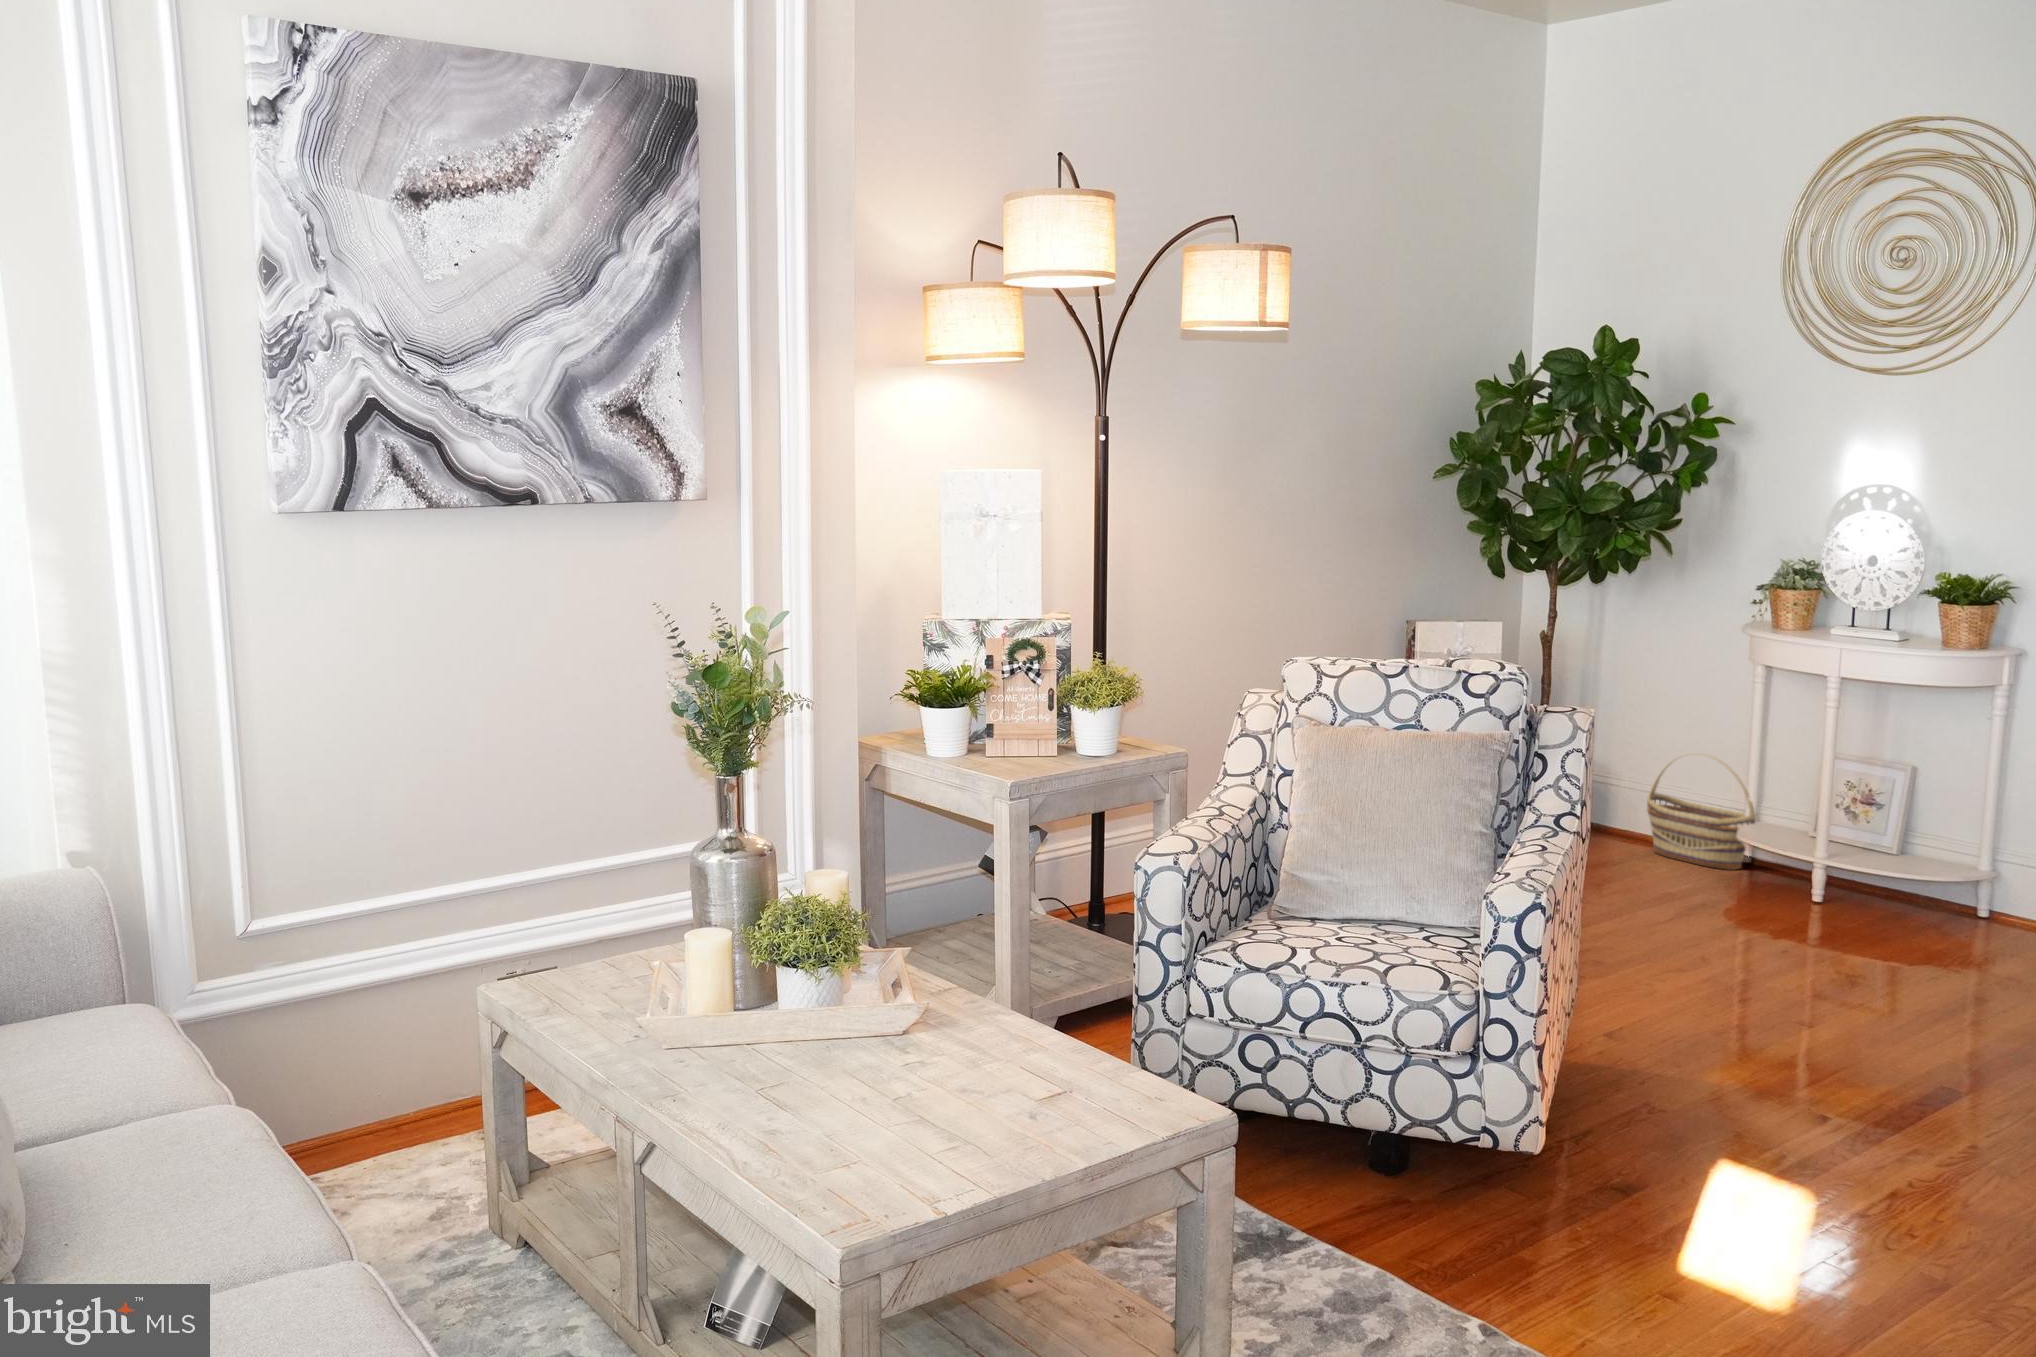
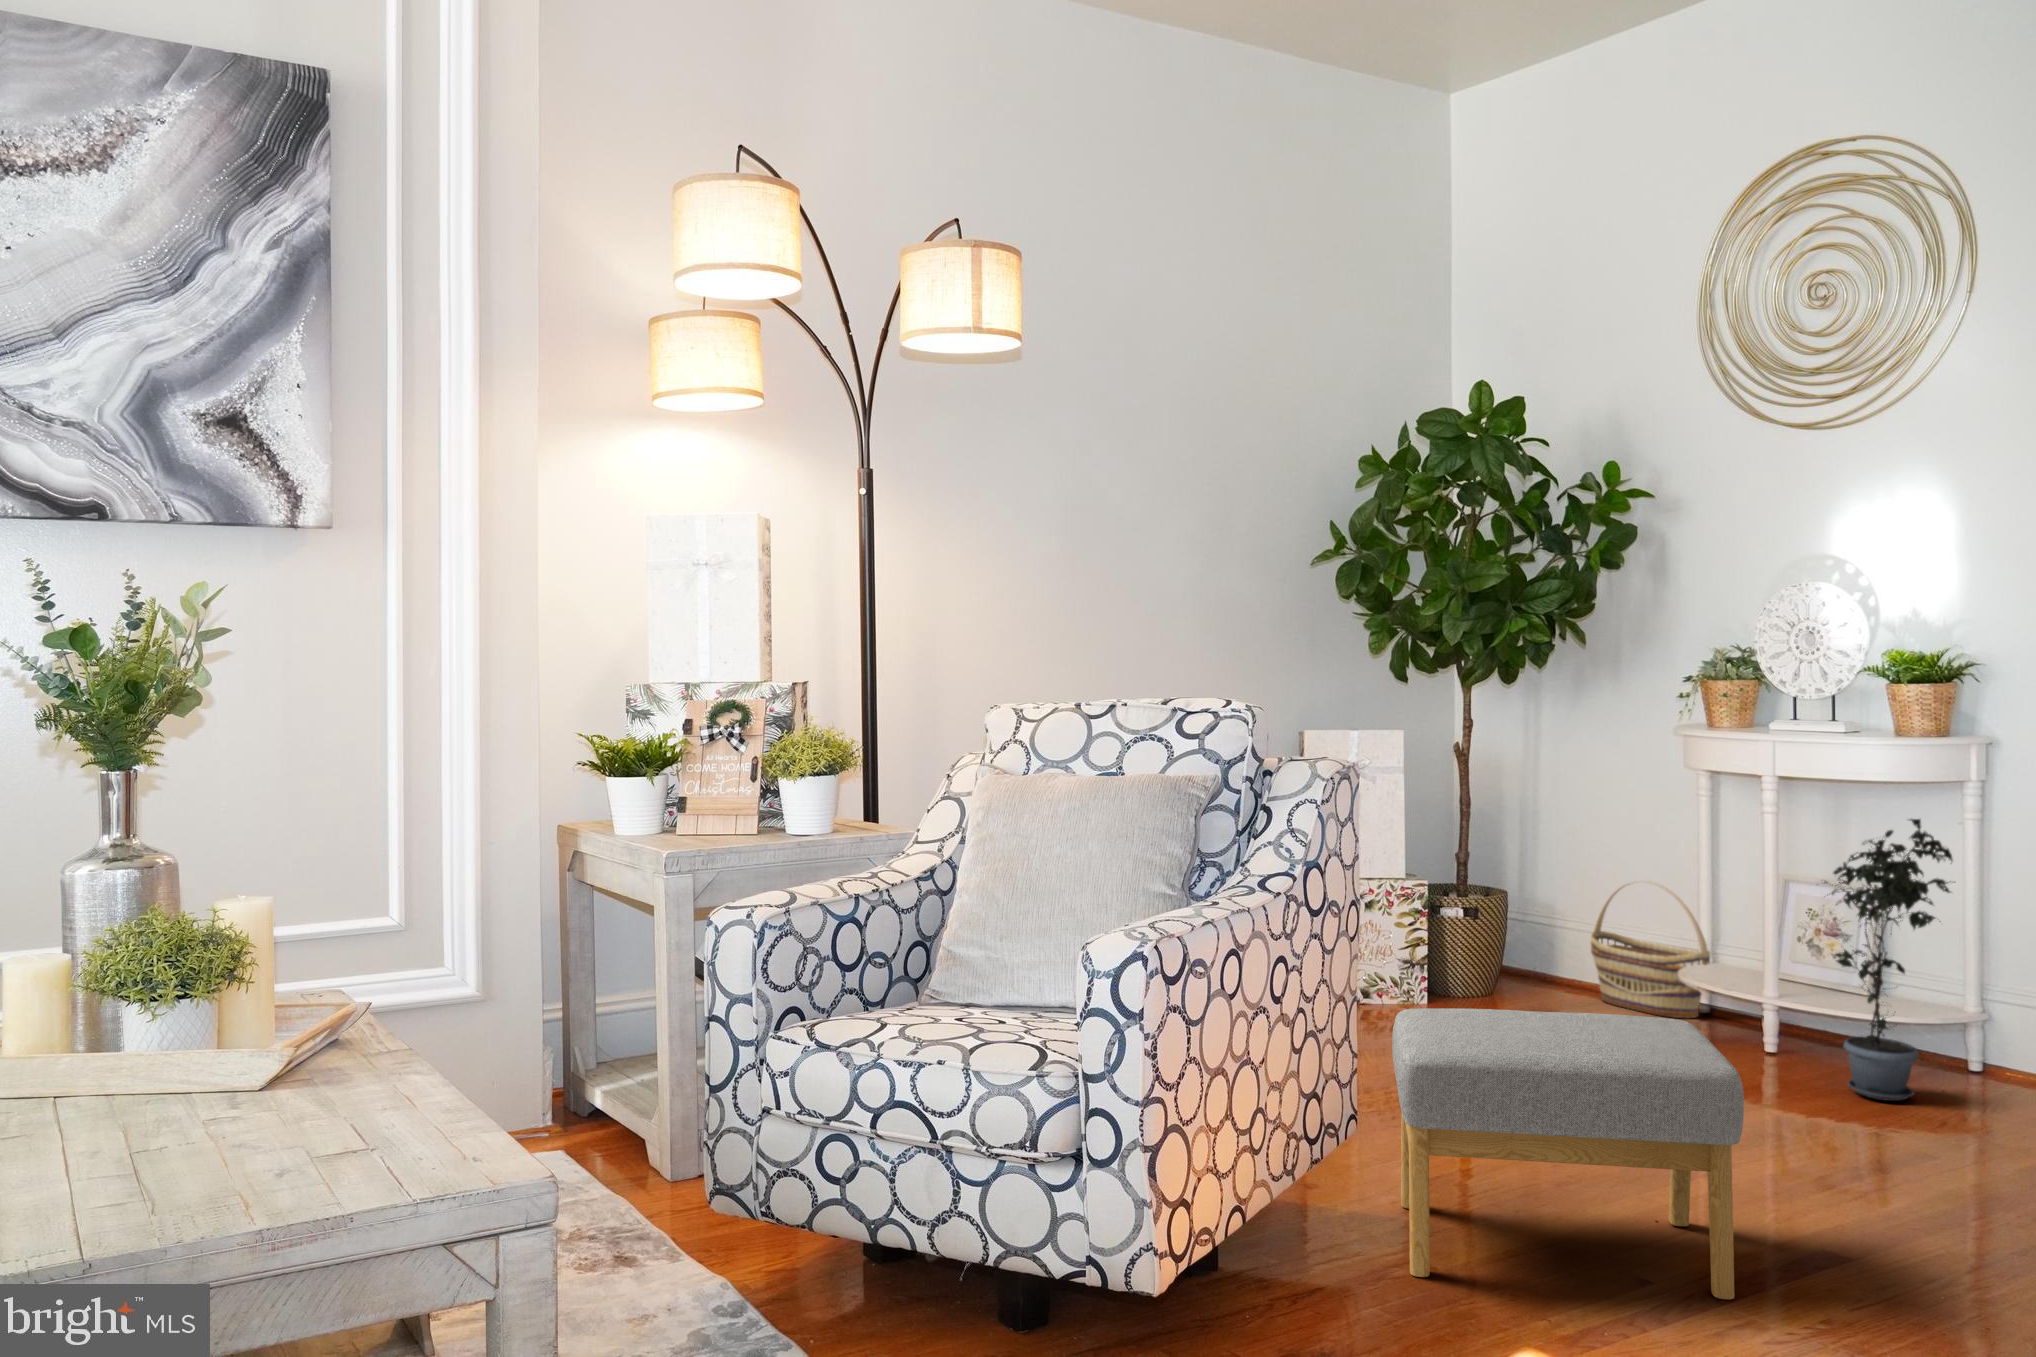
potted plant: none [1881,722,2000,947] -> present [1824,819,1952,1101]
footstool: none [1611,905,1918,1127] -> present [1392,1008,1744,1299]

